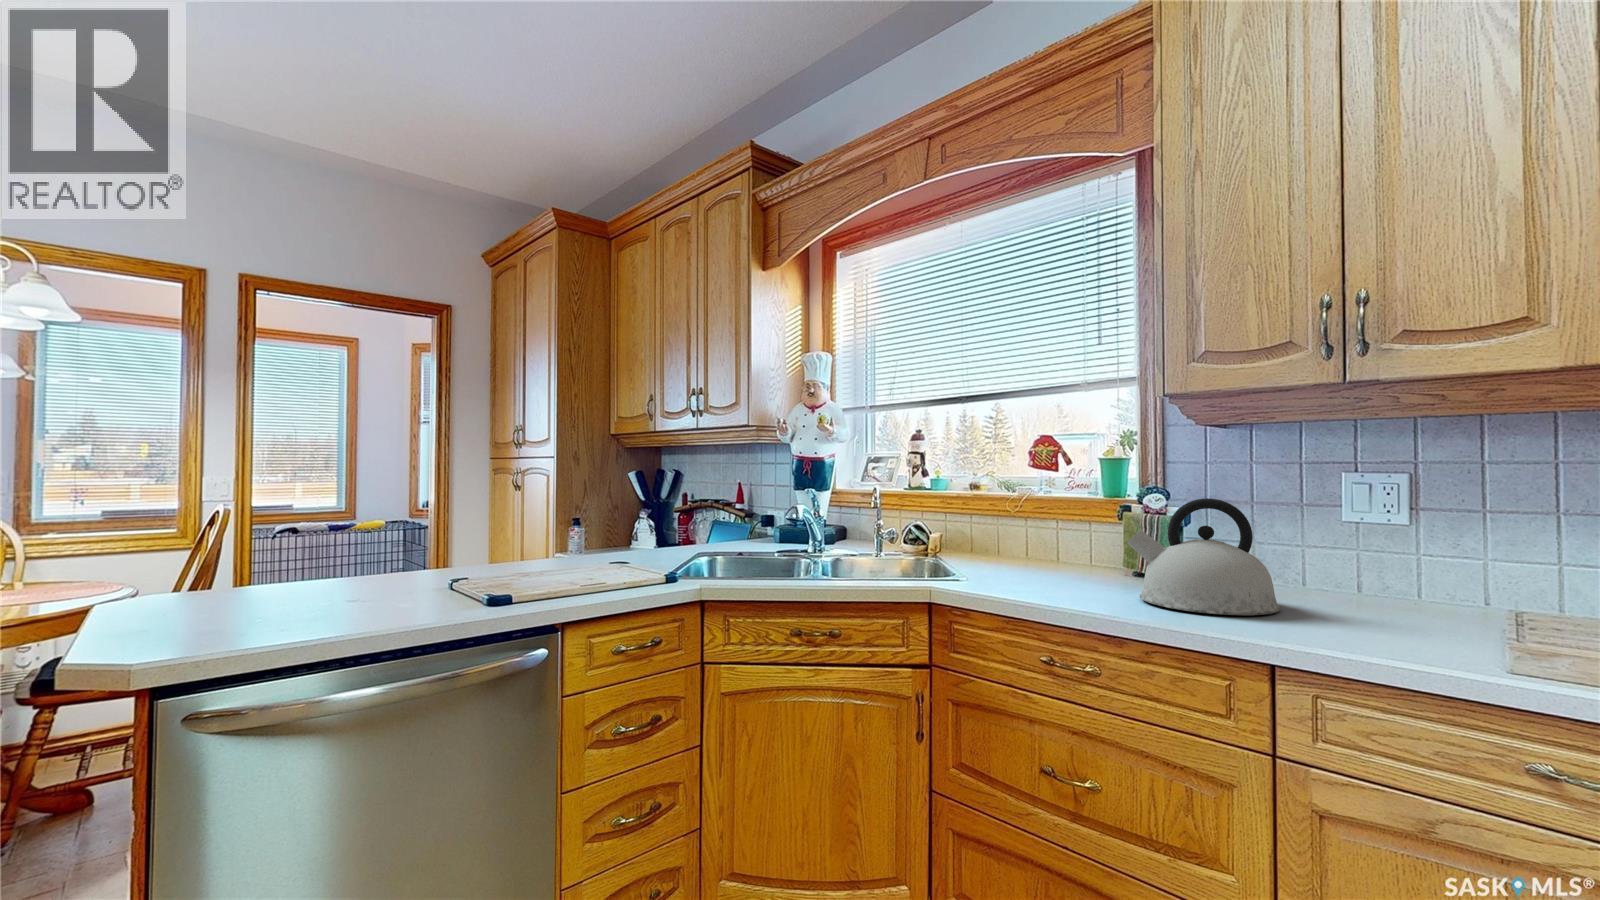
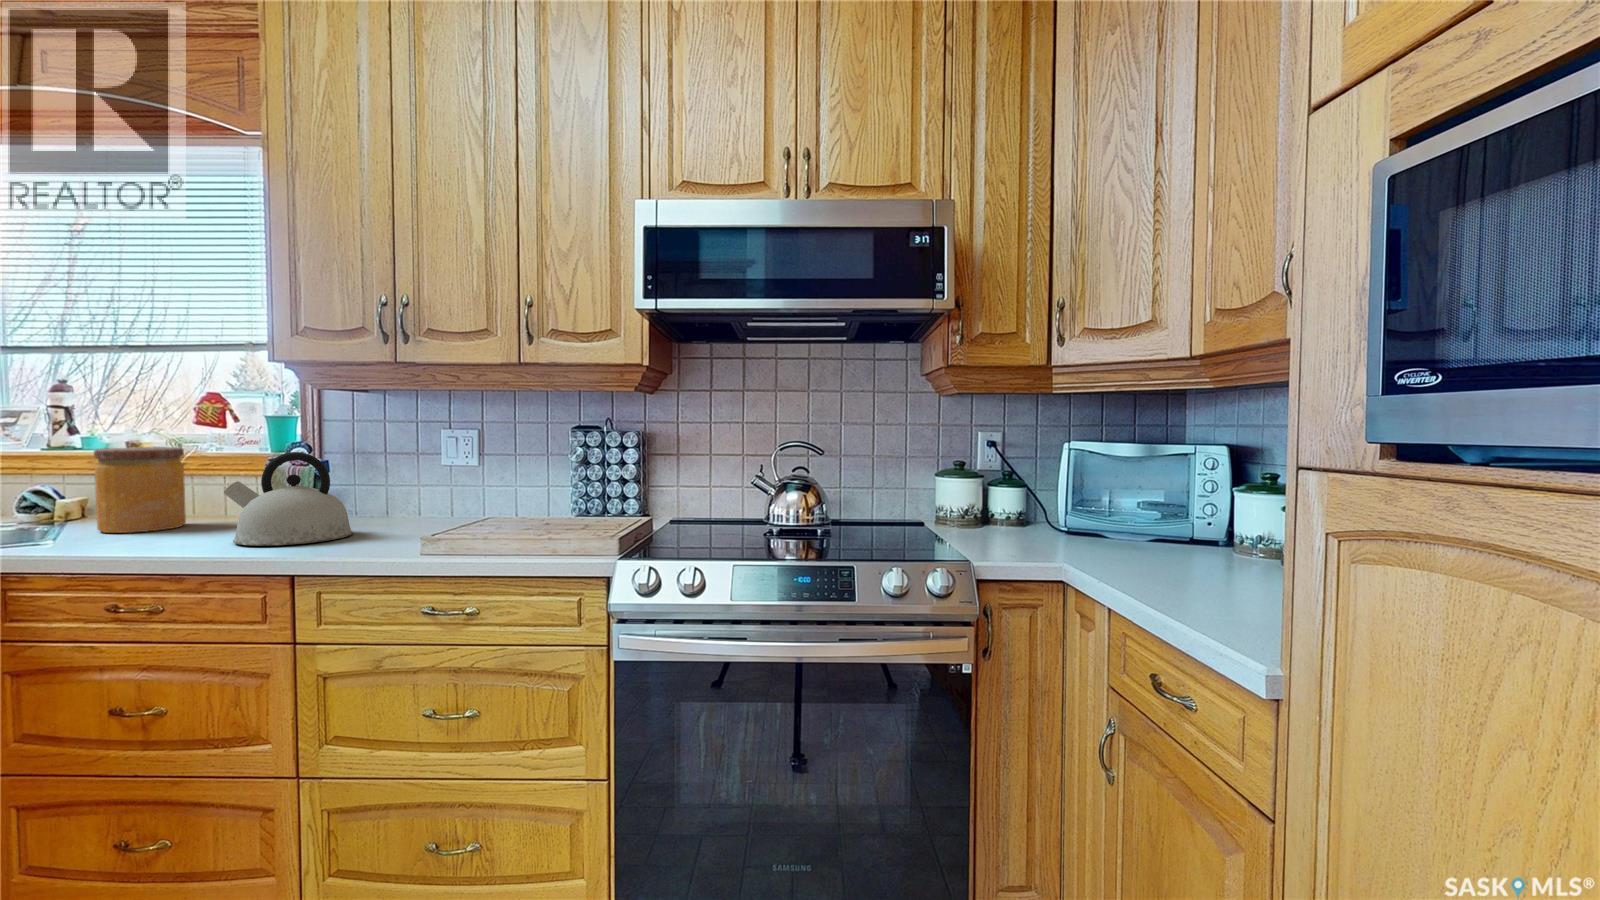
jar: none [975,489,1043,573] -> present [94,447,186,533]

